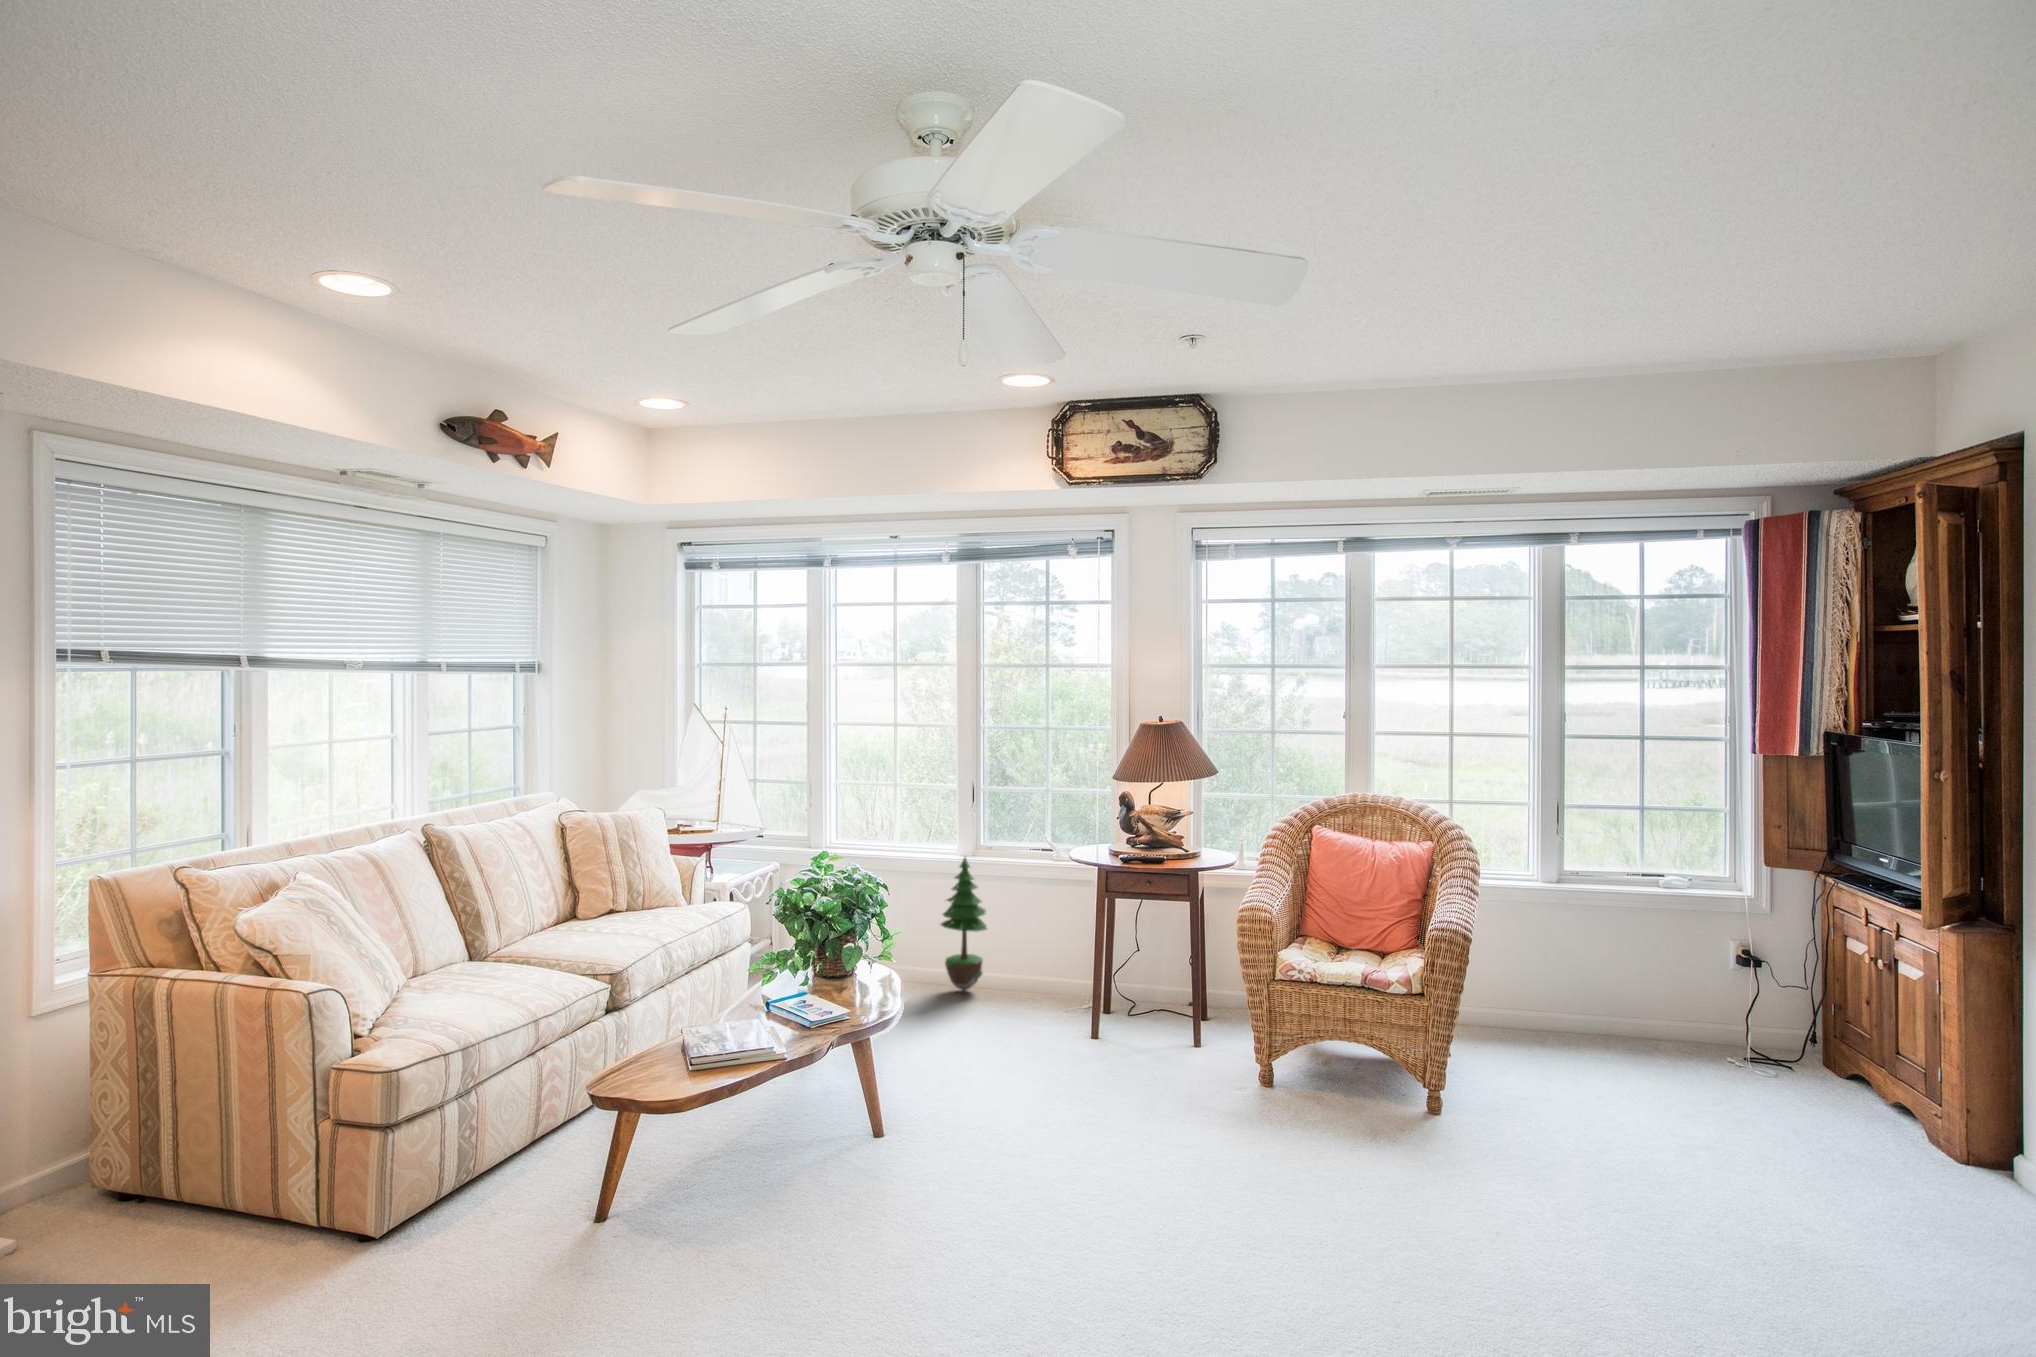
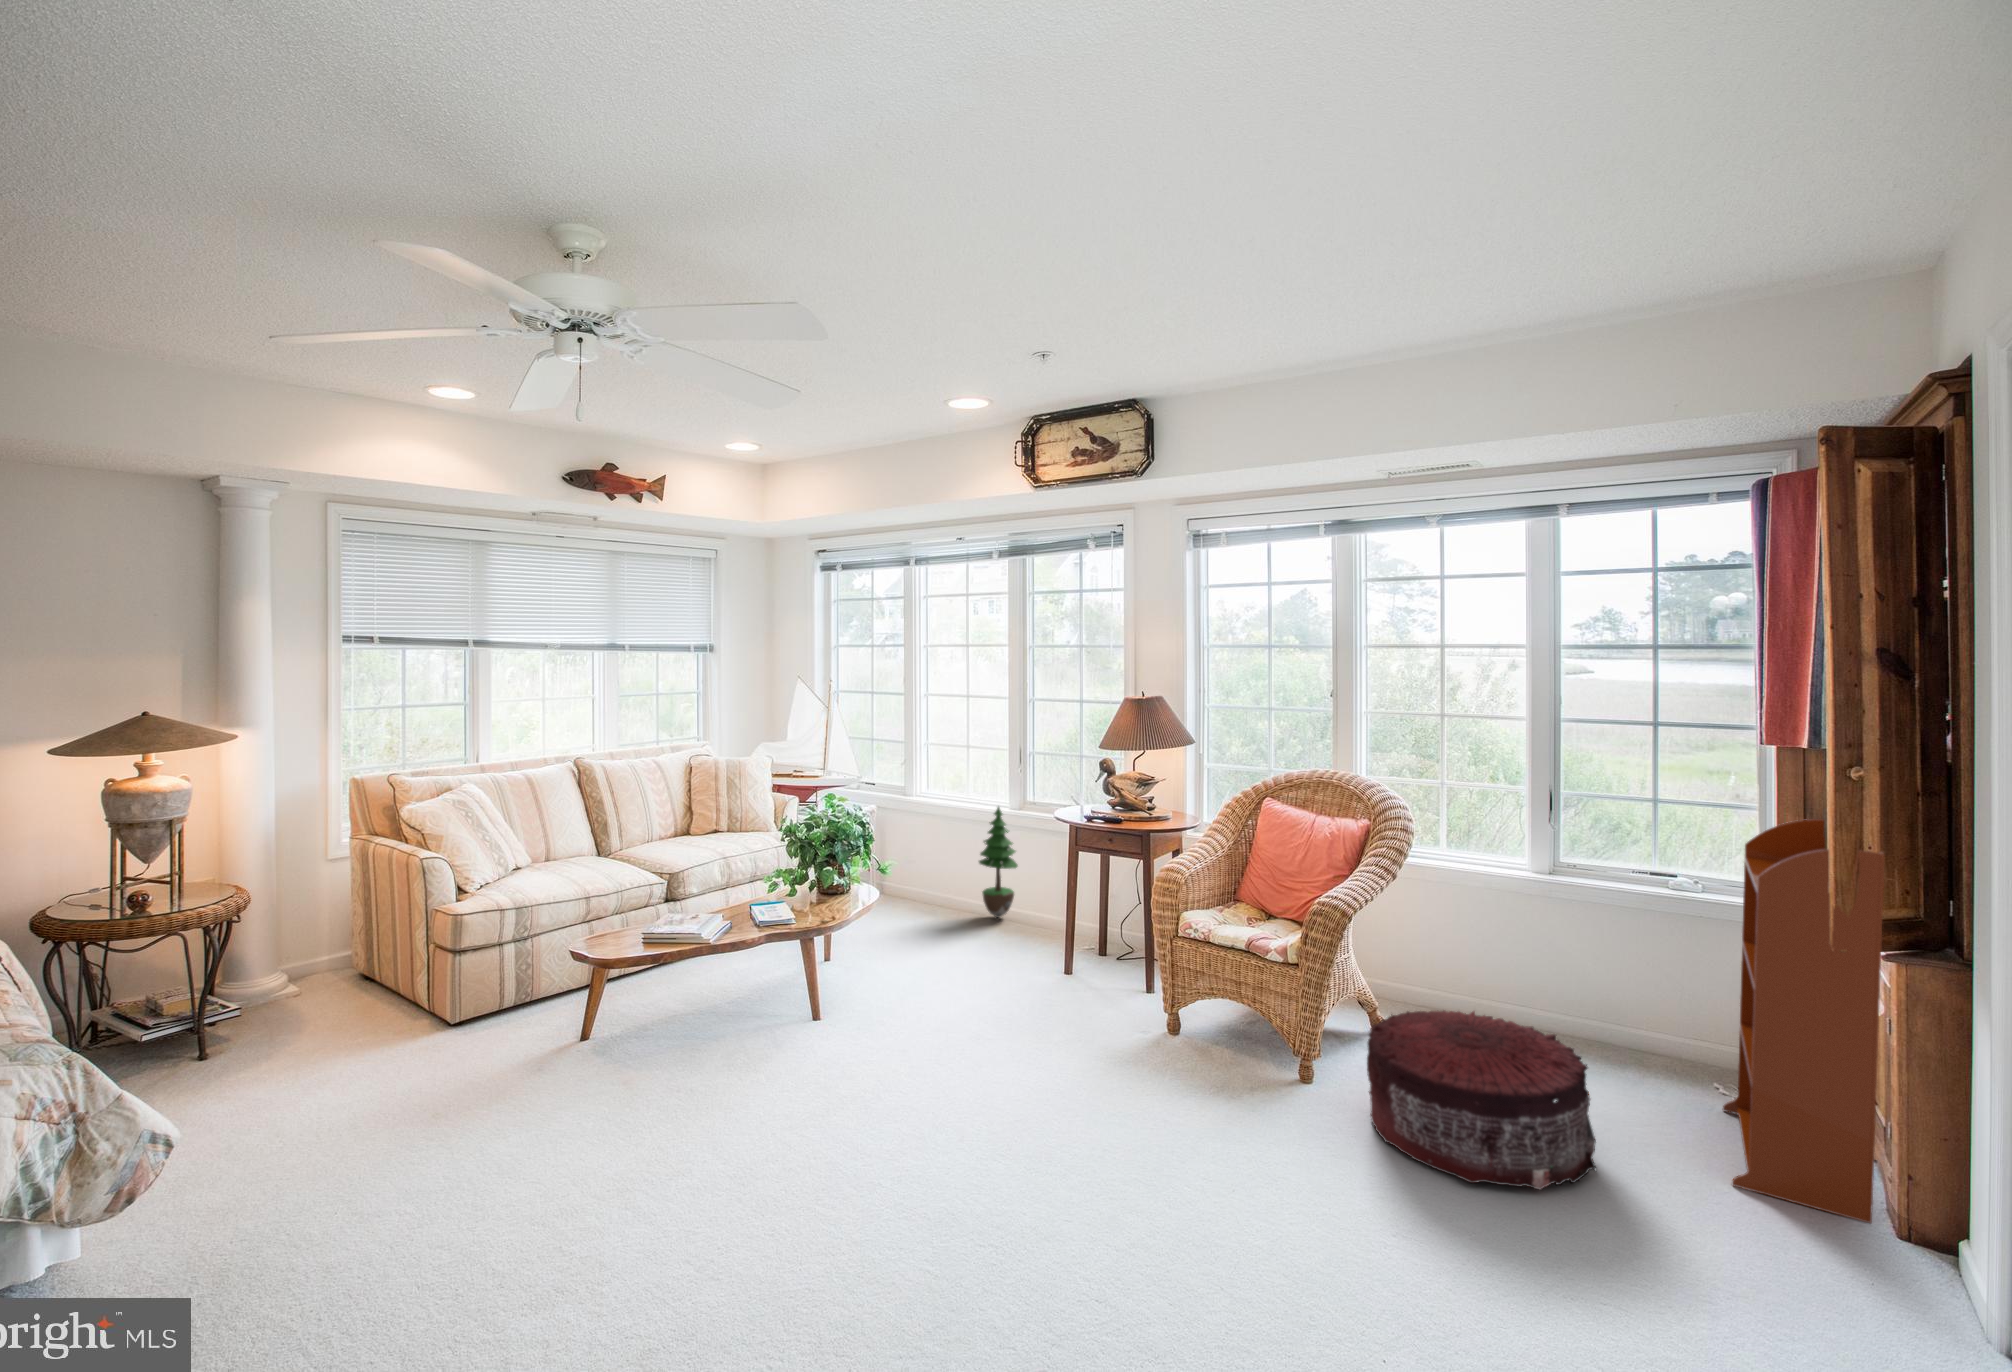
bookcase: none [1758,805,1932,1154] -> present [1723,819,1884,1223]
pouf: none [1510,1020,1737,1180] -> present [1367,1011,1596,1190]

